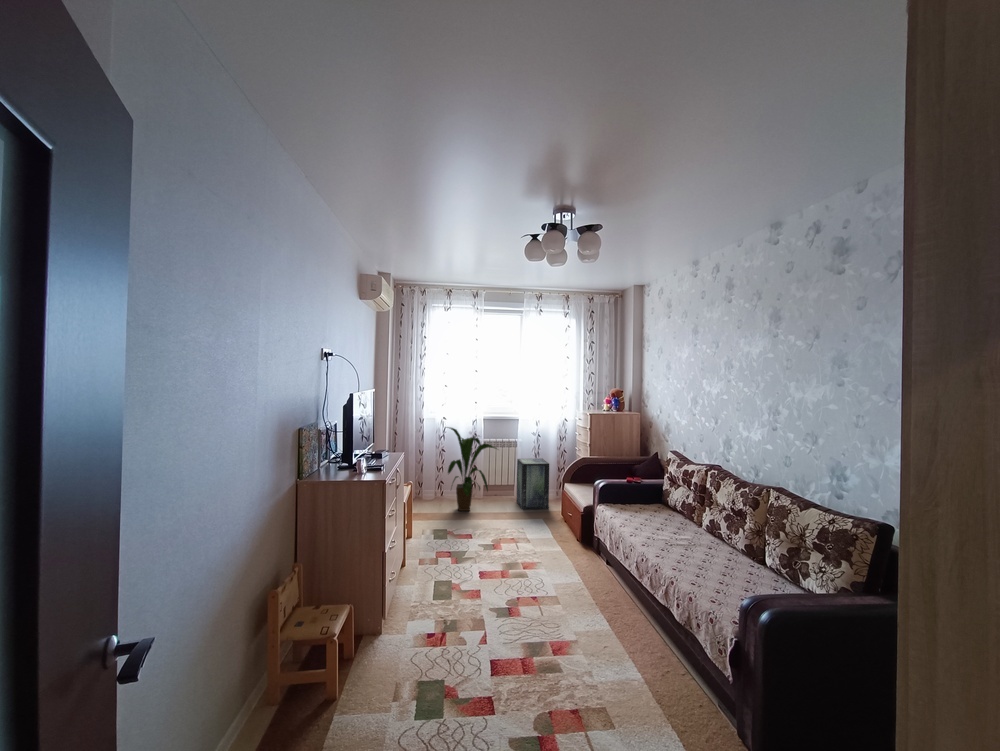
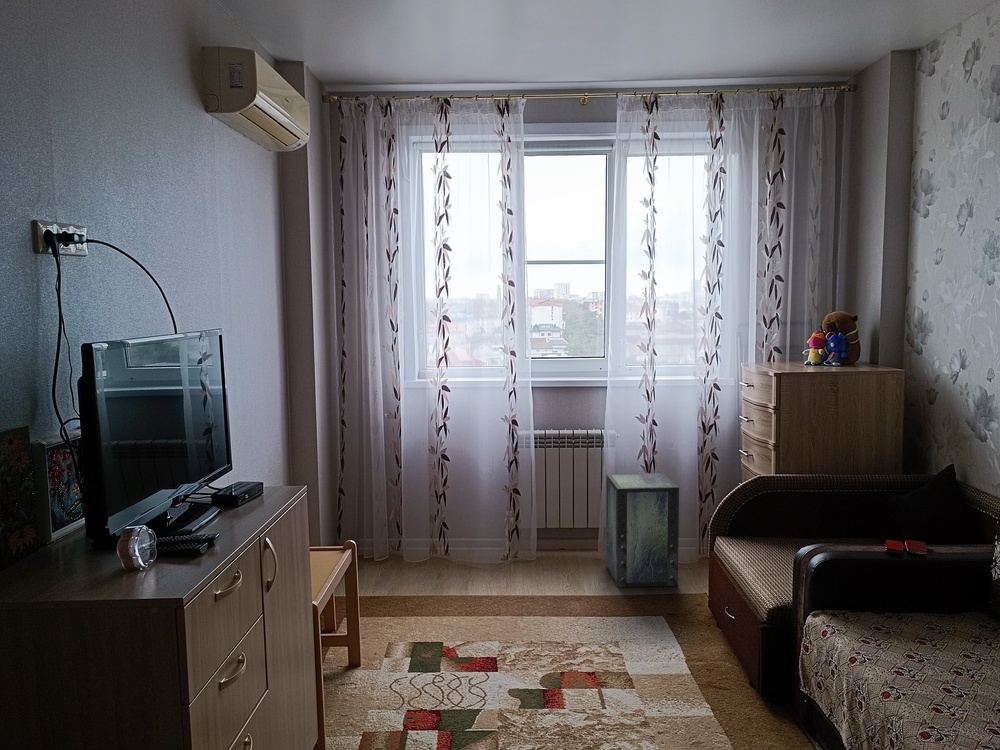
house plant: present [448,428,497,511] -> none [438,409,566,591]

